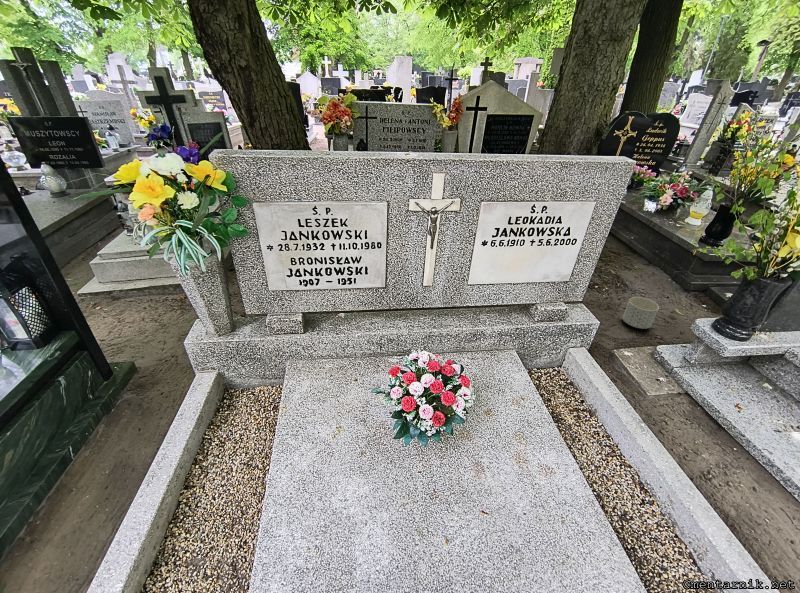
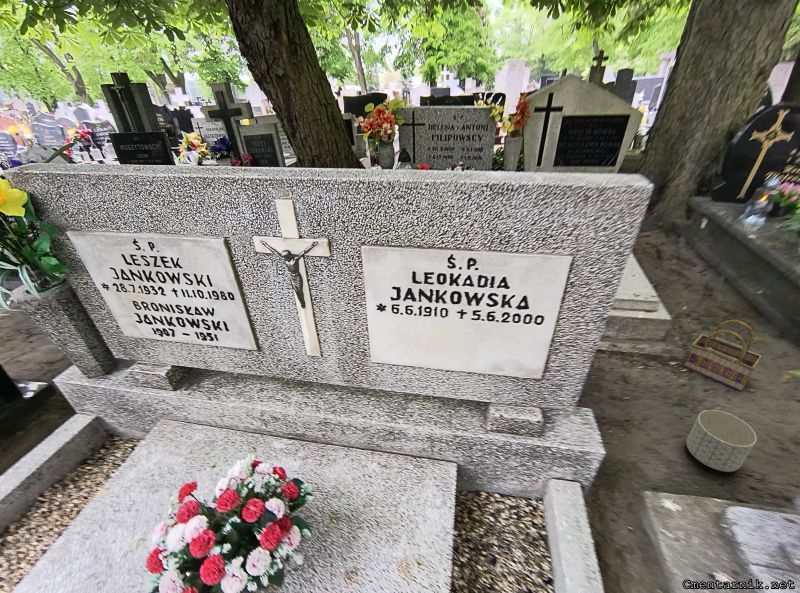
basket: none [603,249,643,292] -> present [684,320,762,391]

